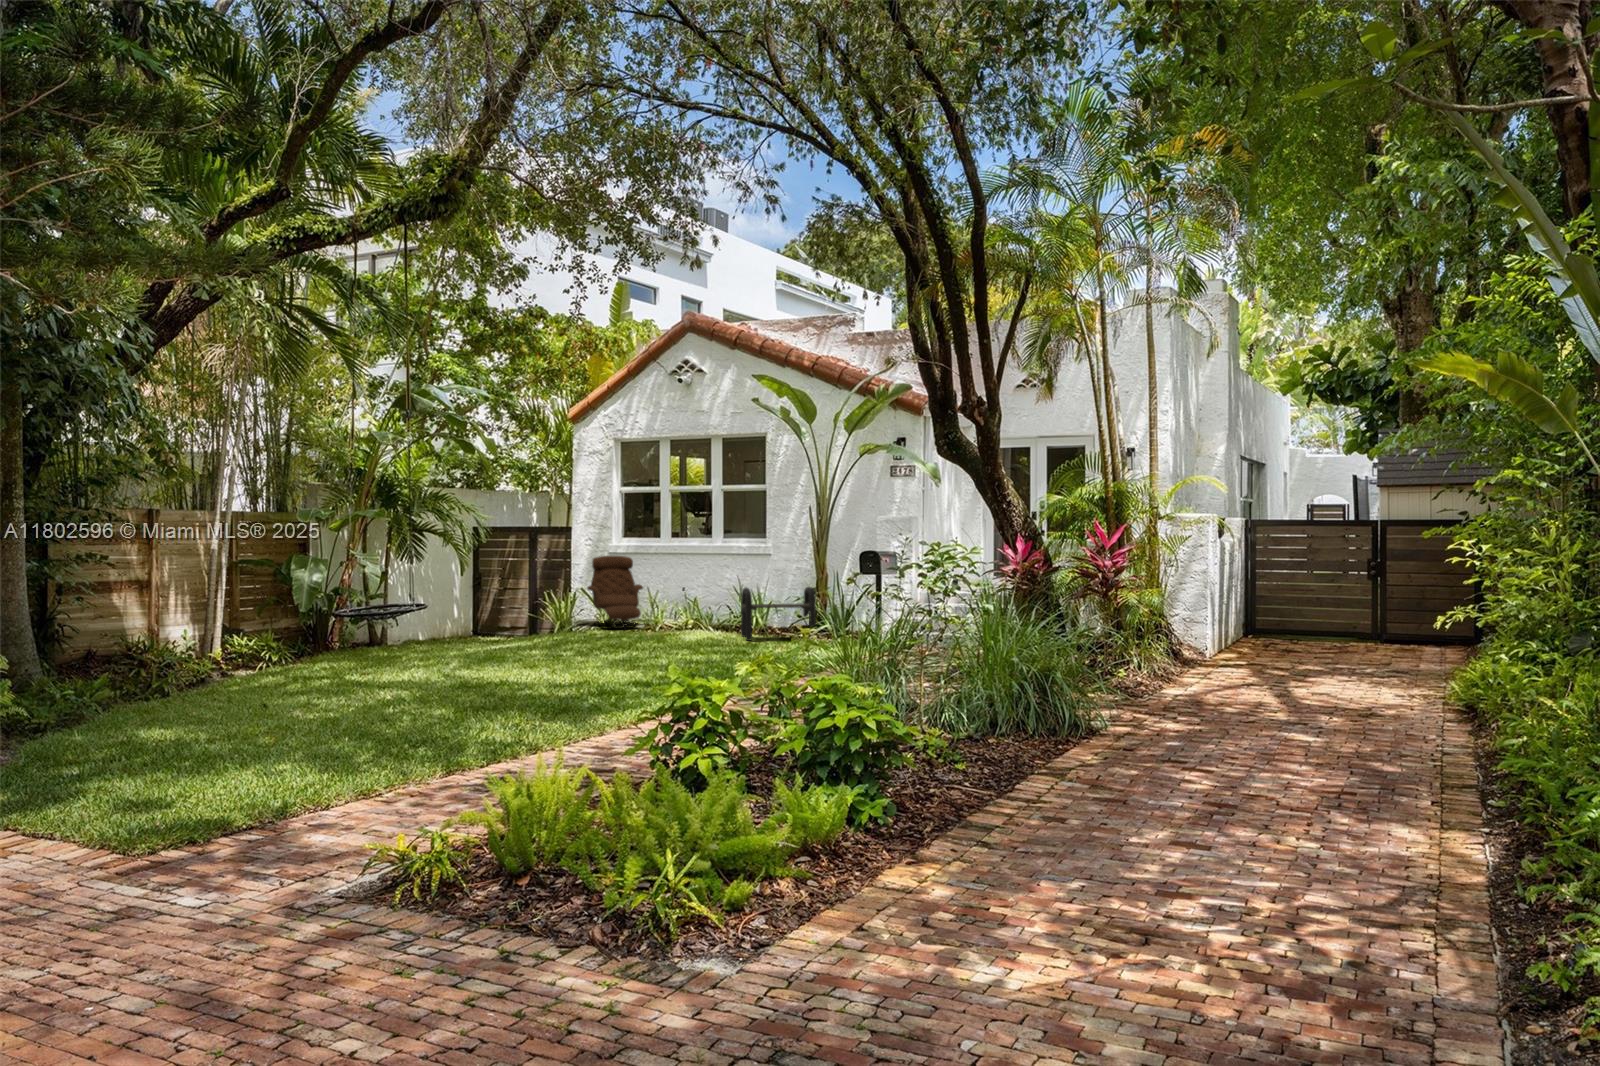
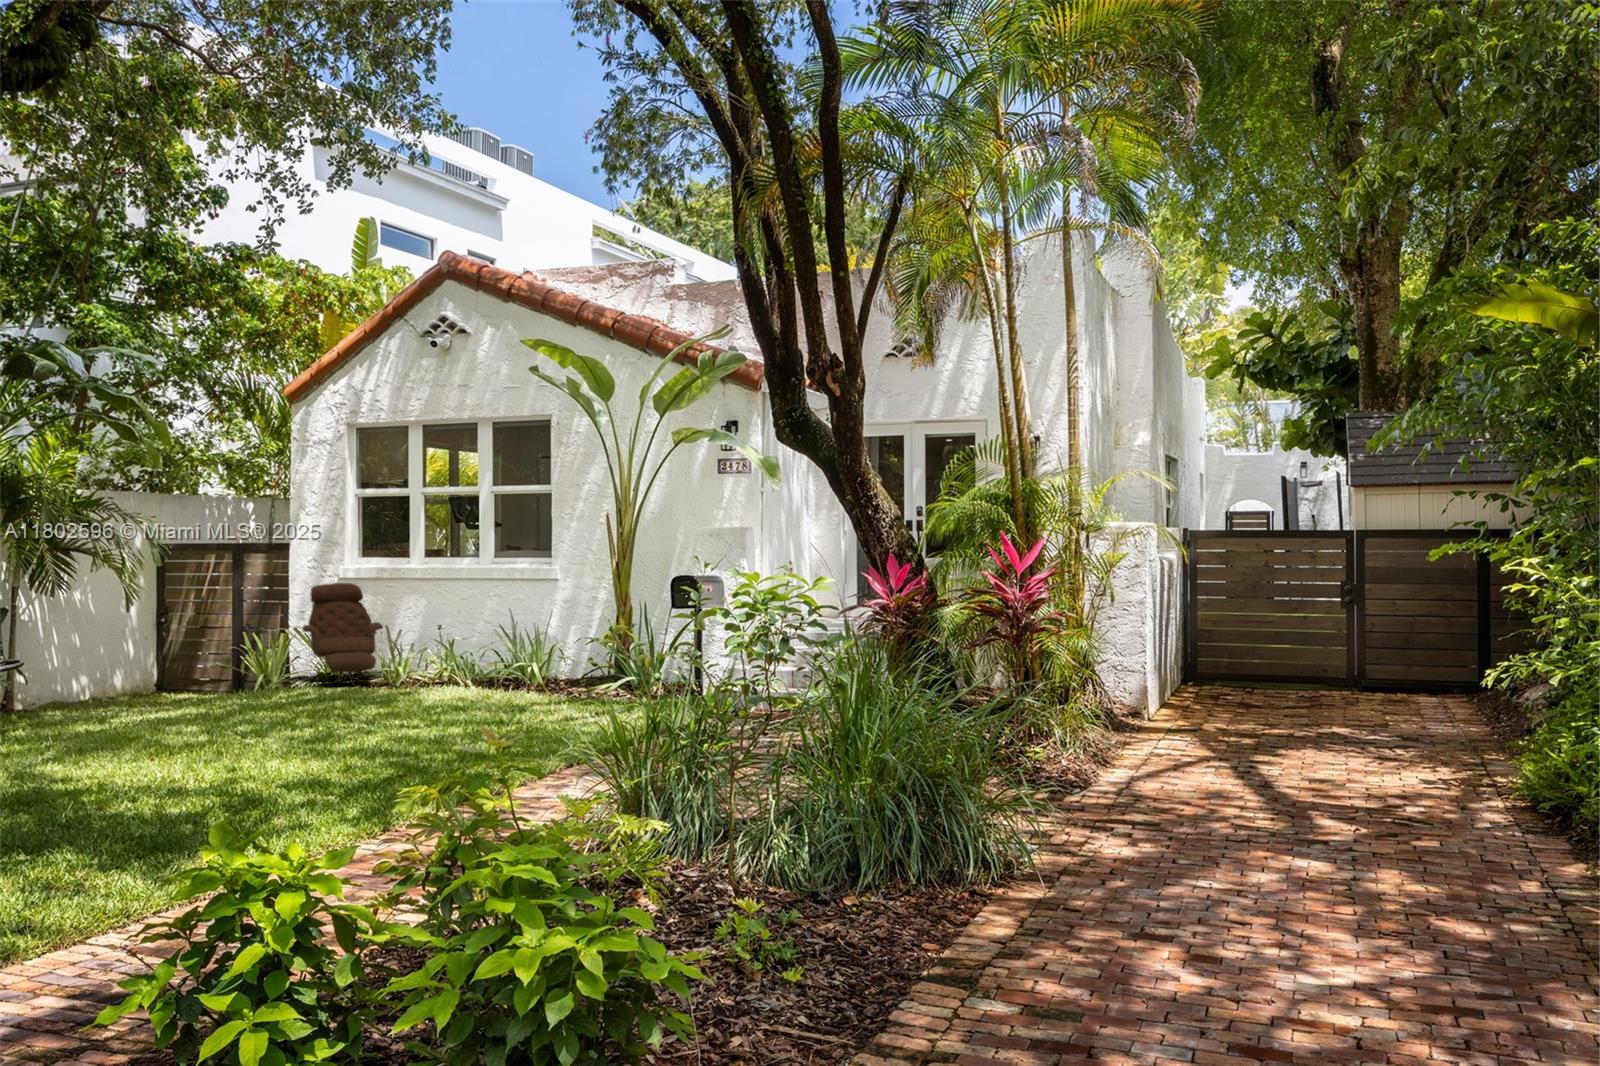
bench: present [741,587,816,641] -> none [514,624,617,701]

